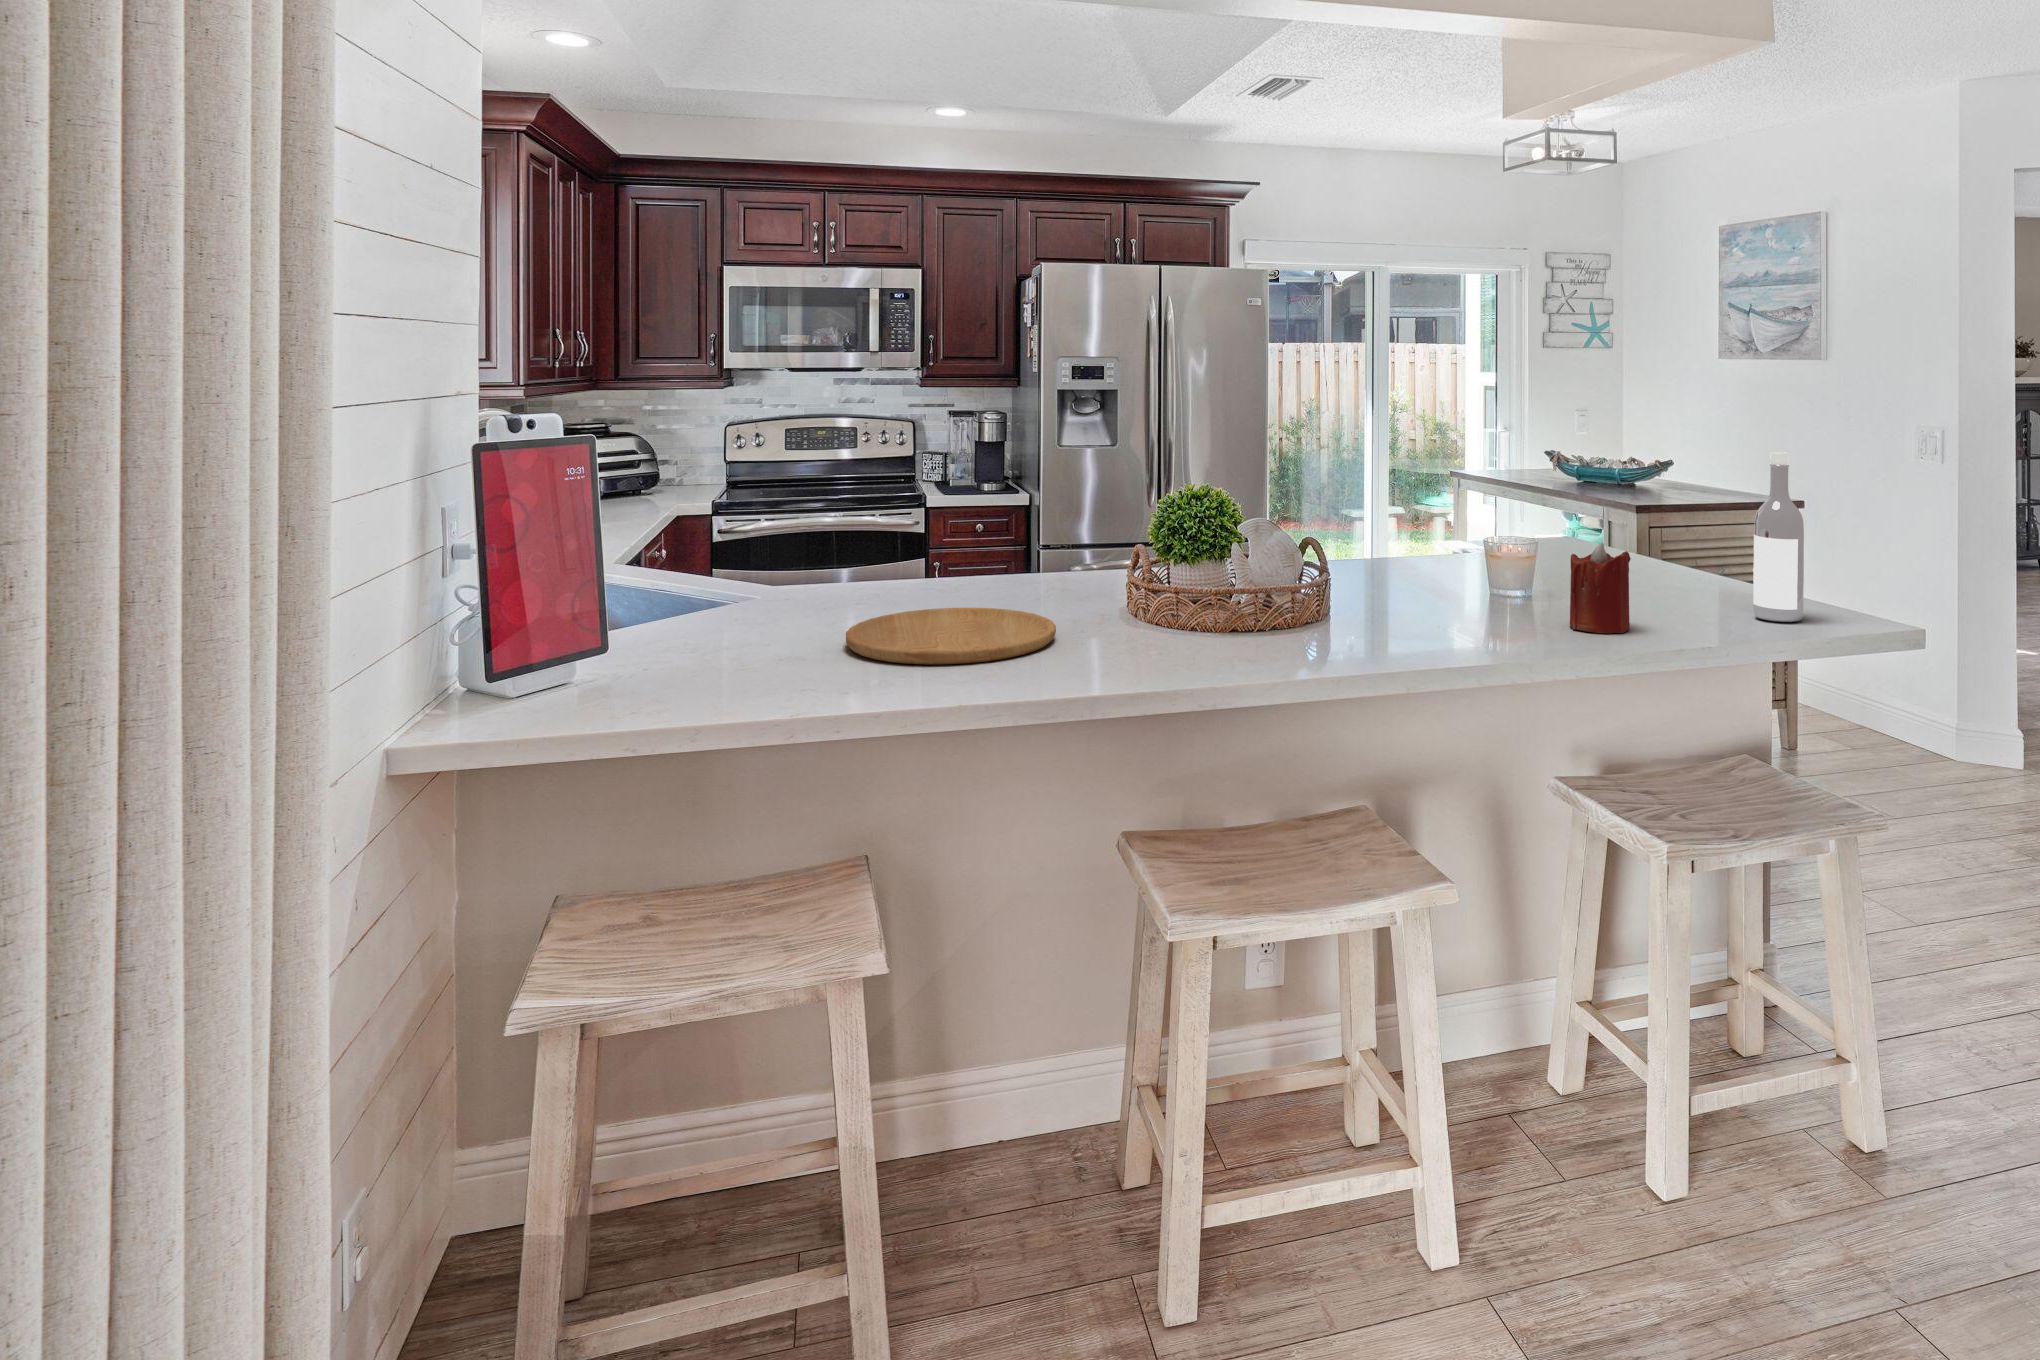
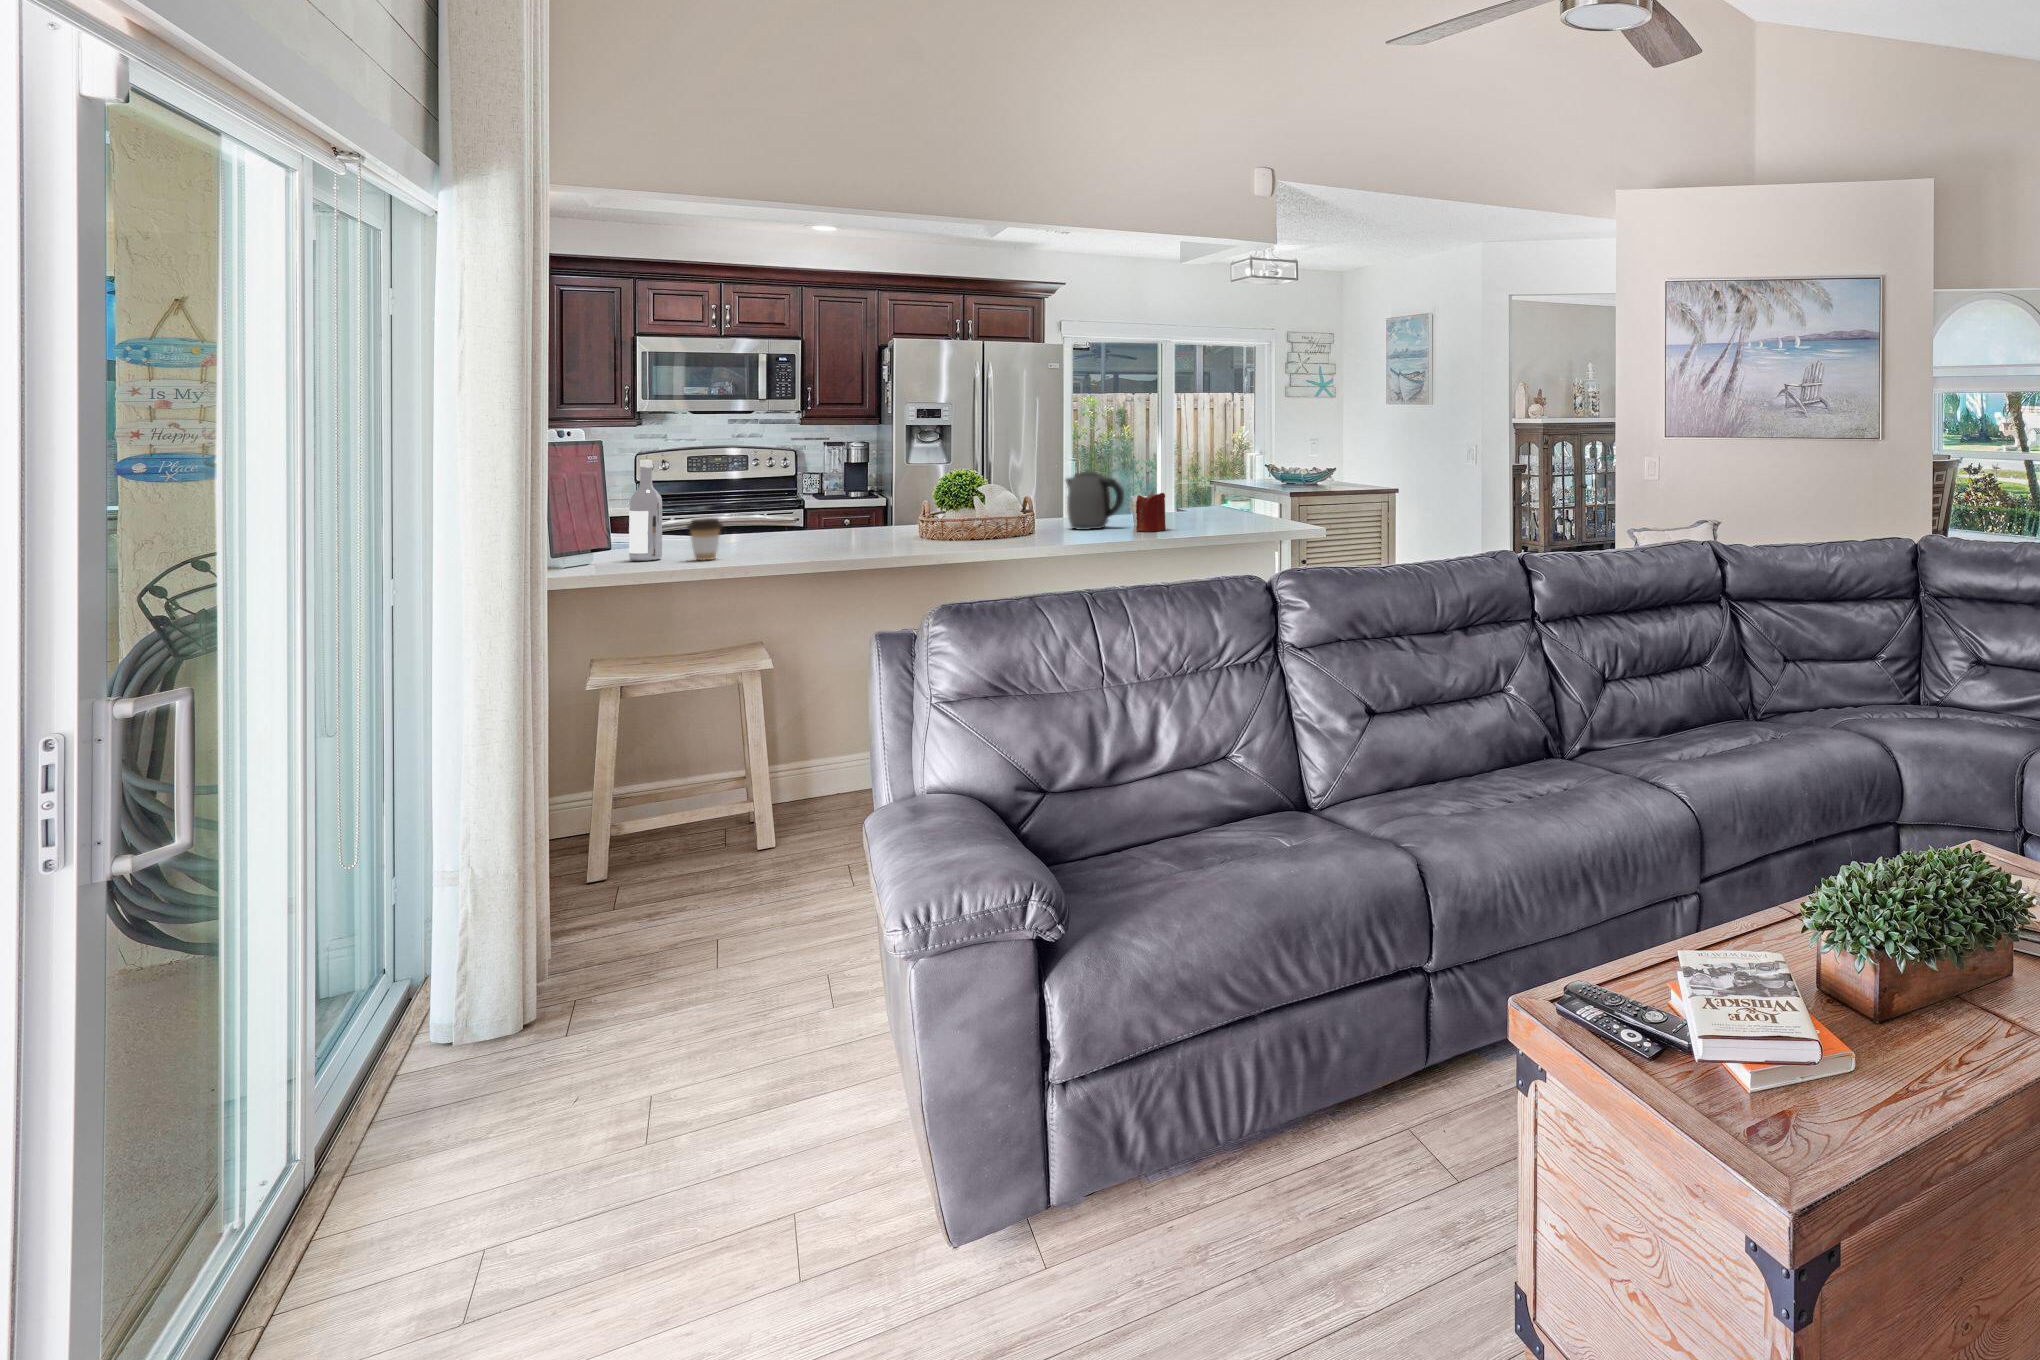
wine bottle: present [1753,452,1804,622] -> present [629,460,662,561]
kettle: none [1407,498,1525,615] -> present [1066,472,1124,530]
coffee cup: none [748,607,816,701] -> present [687,518,723,560]
cutting board: present [846,608,1056,665] -> none [739,532,860,550]

